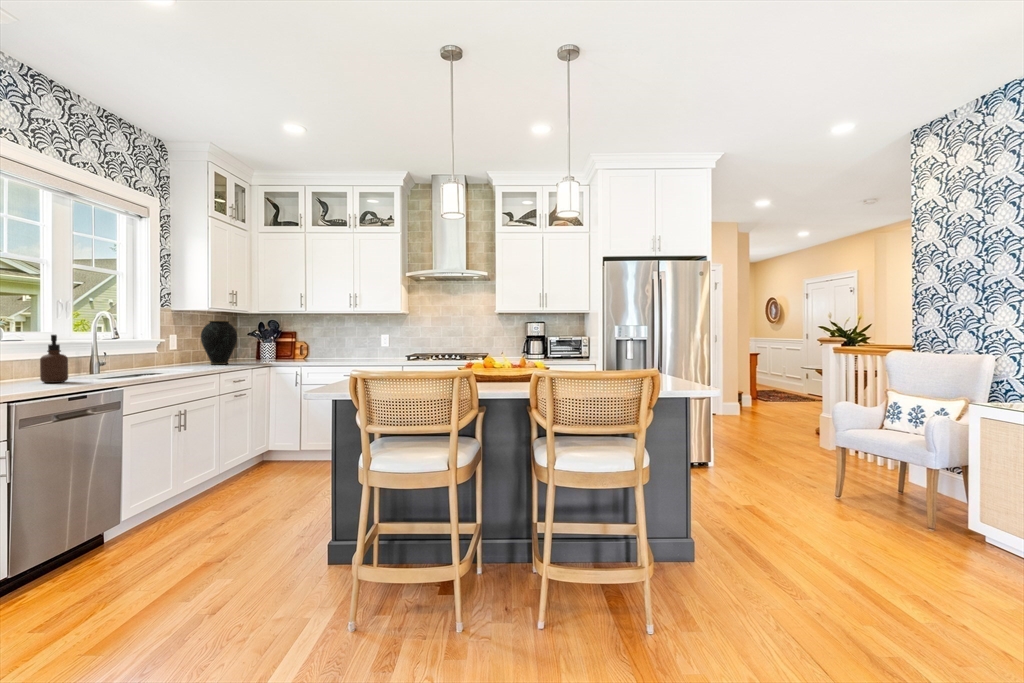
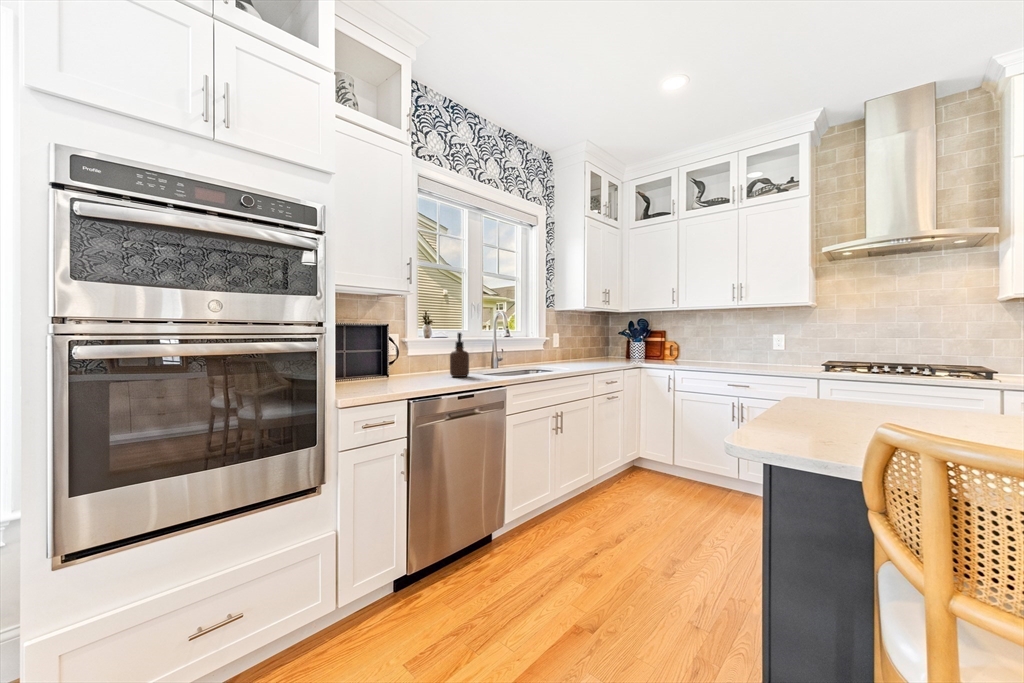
vase: present [201,321,237,365] -> none [578,320,610,363]

